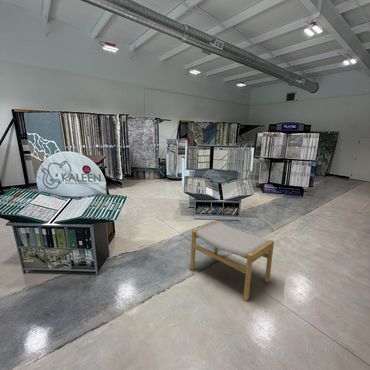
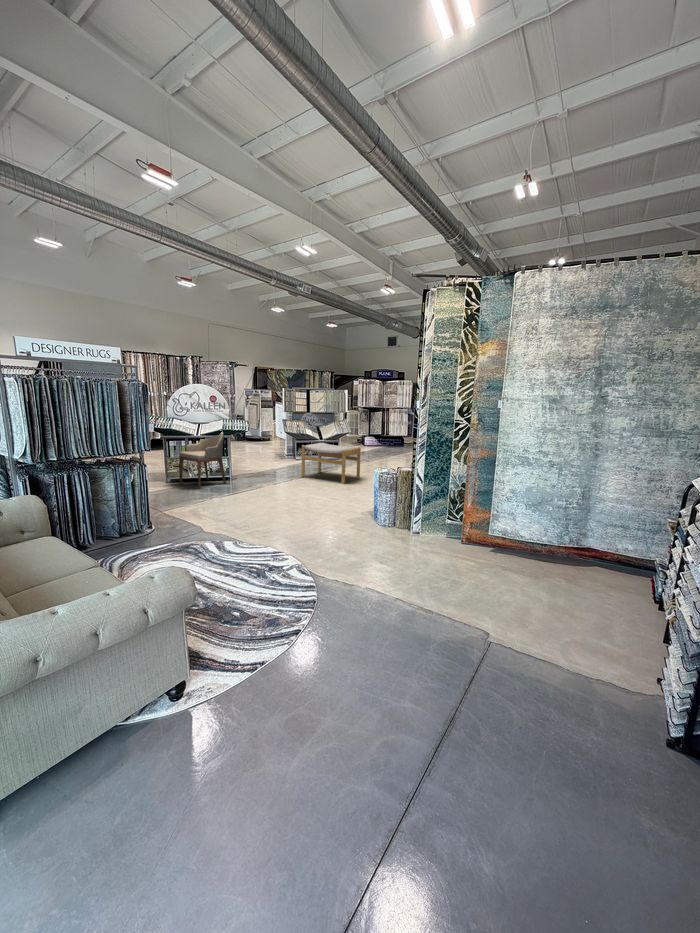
armchair: none [30,209,89,301] -> present [179,430,226,489]

